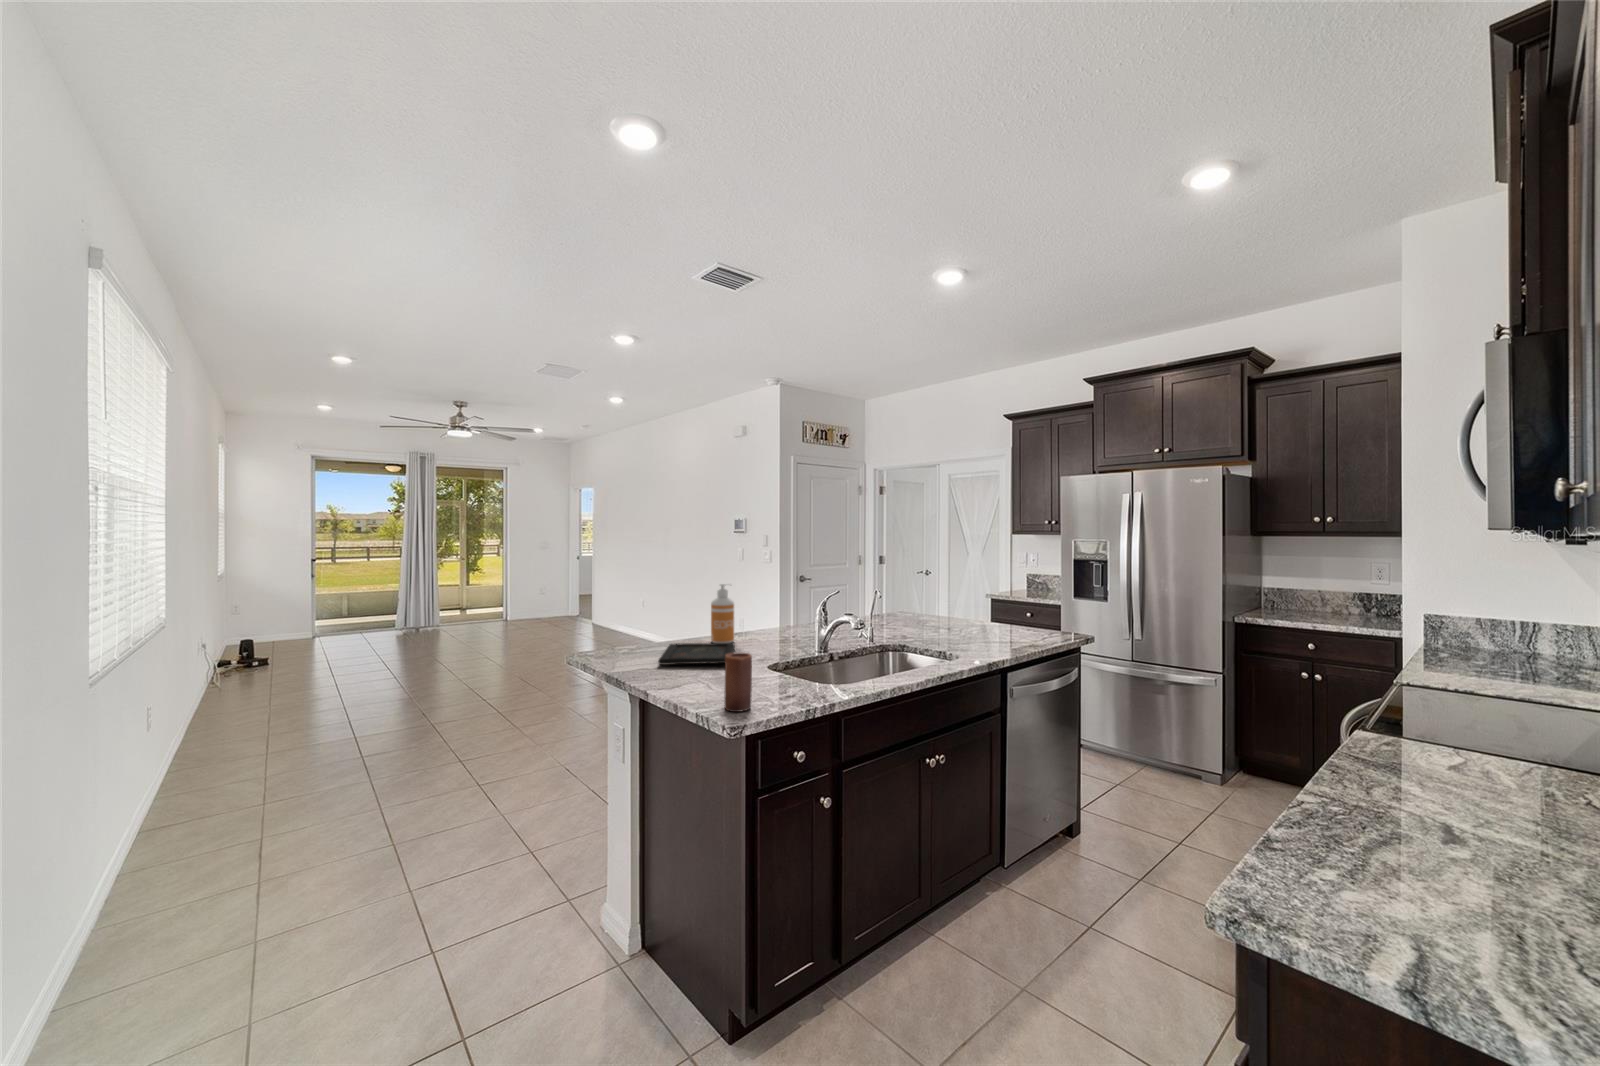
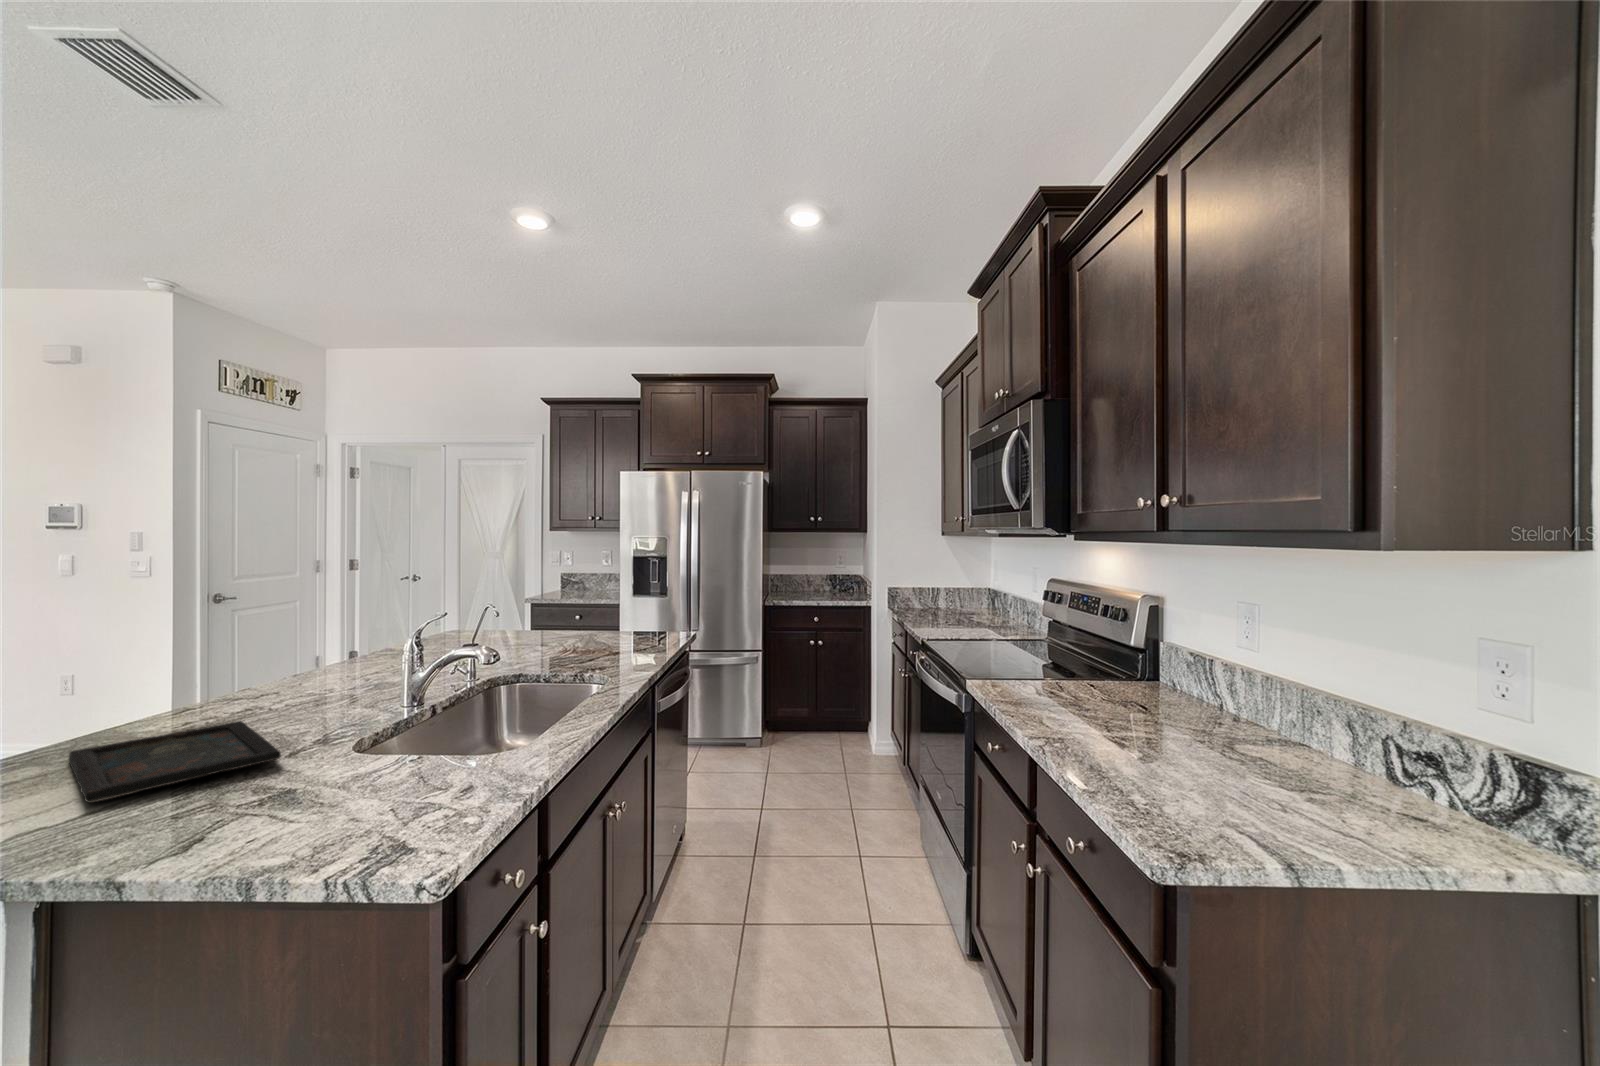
soap dispenser: present [711,584,734,643] -> none [166,617,223,728]
candle: present [724,652,752,712] -> none [374,738,432,854]

